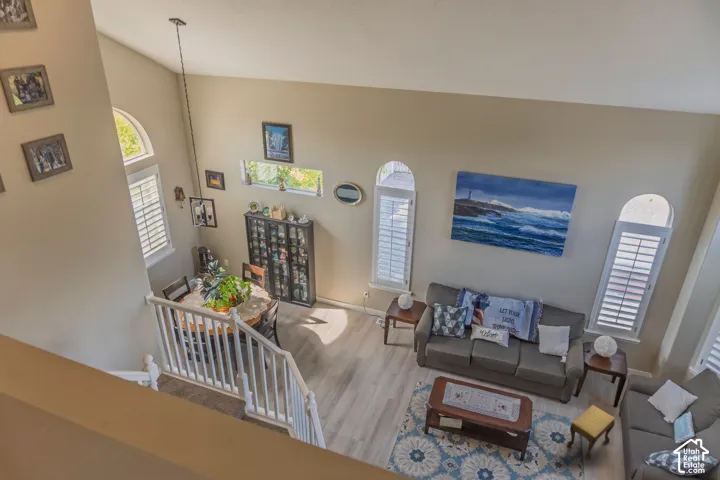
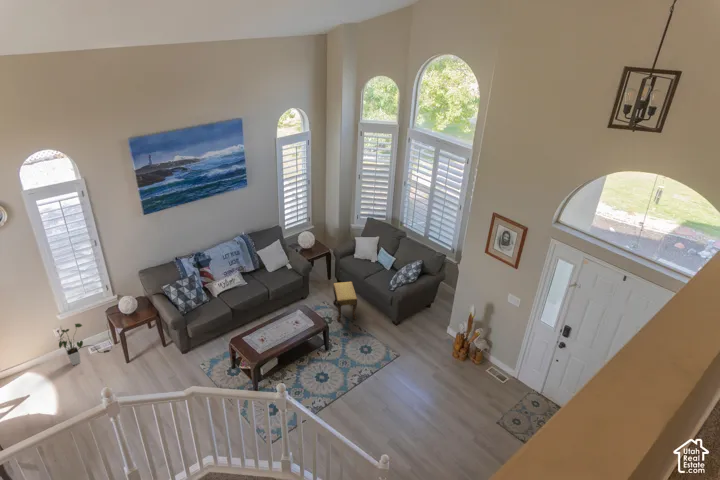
house plant: none [356,296,381,325] -> present [59,324,83,365]

